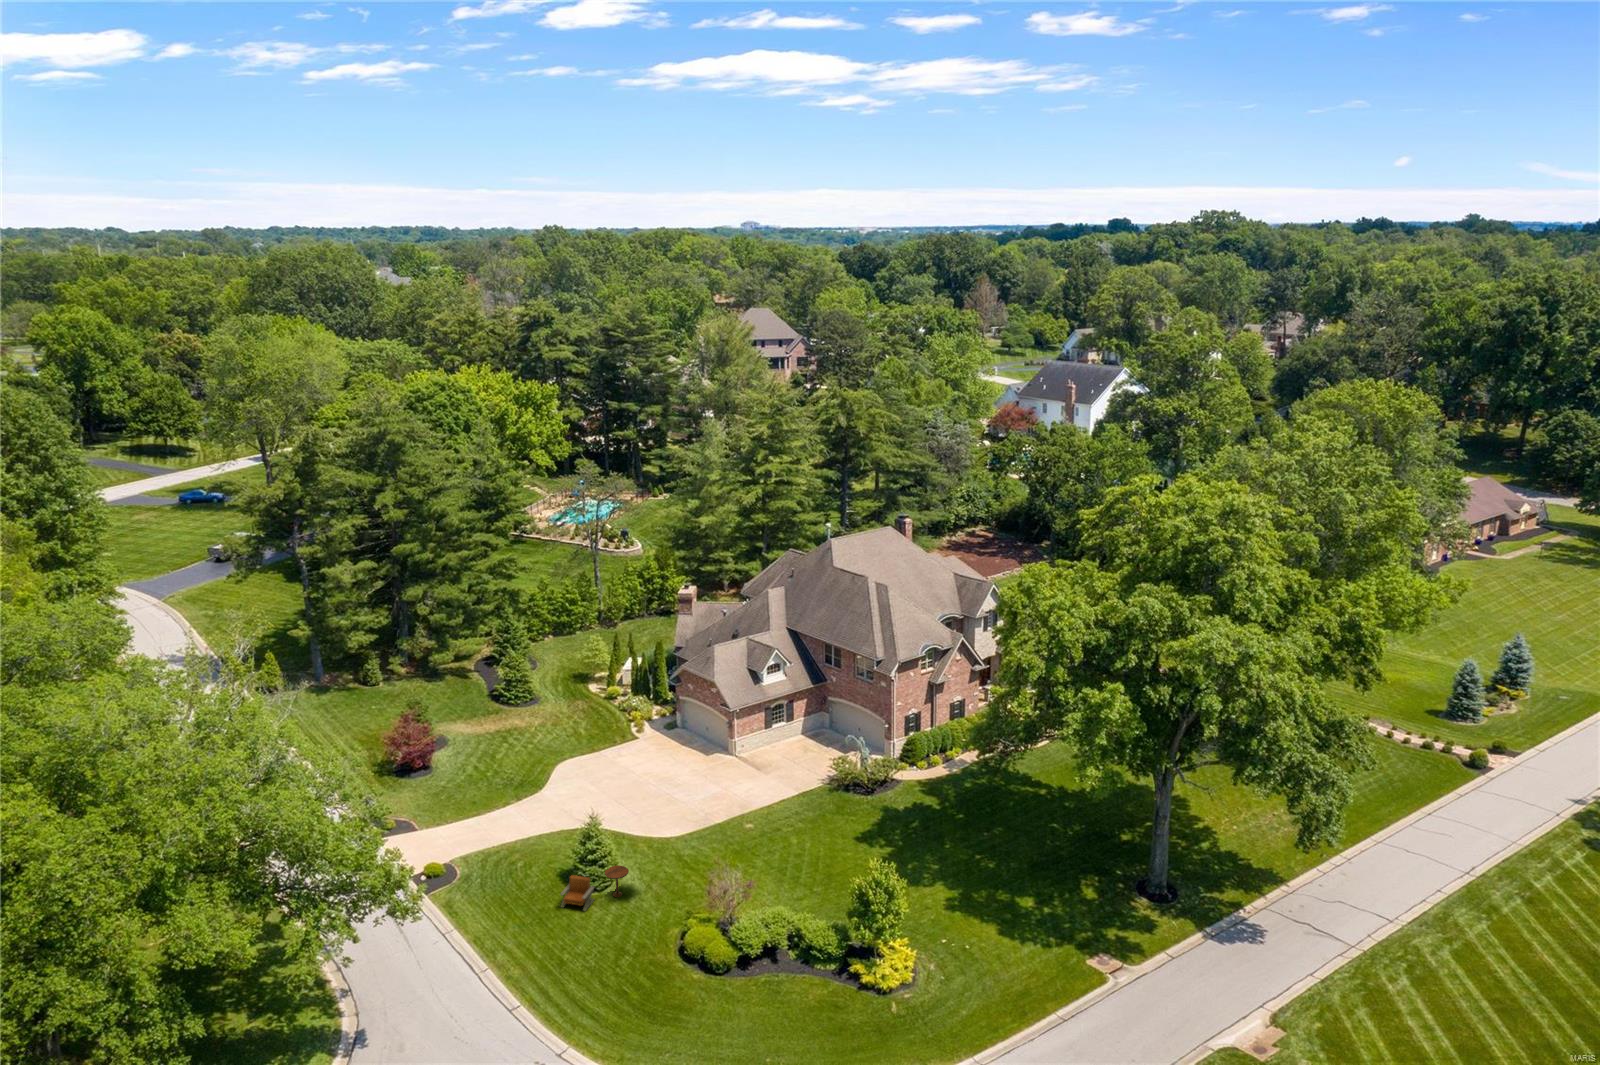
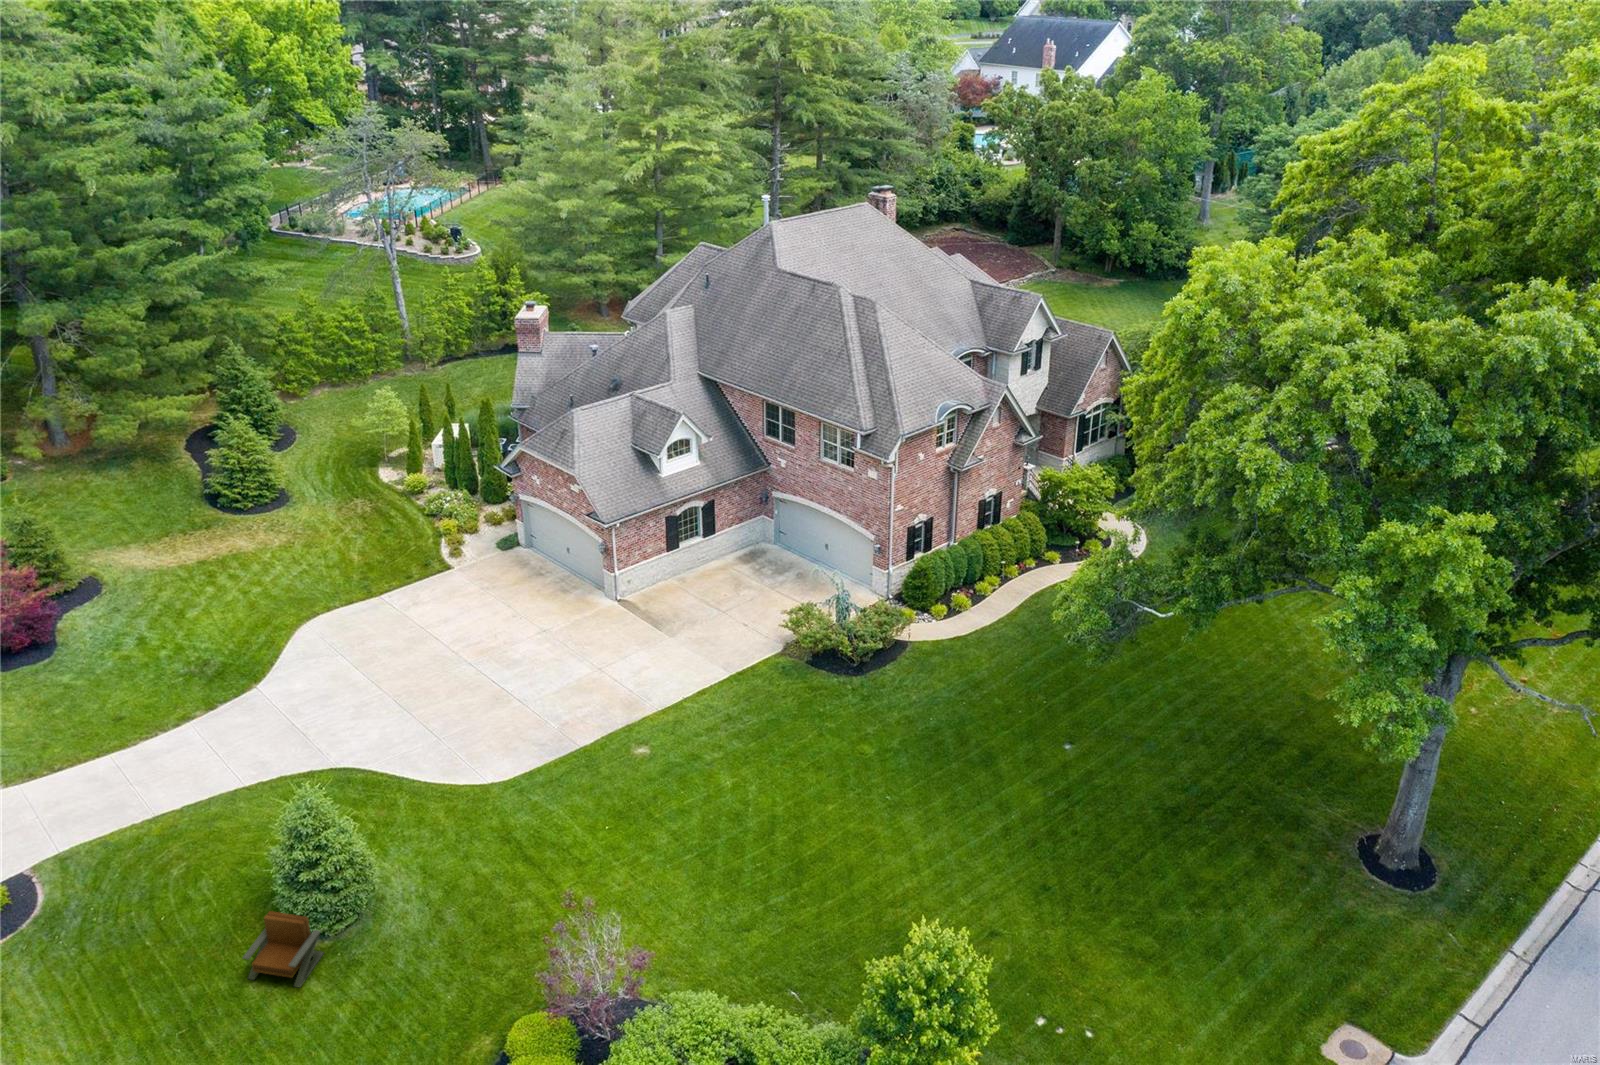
pedestal table: present [605,866,629,897] -> none [340,881,392,944]

